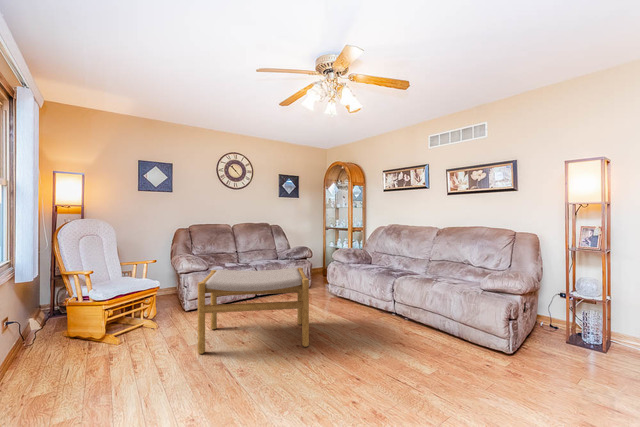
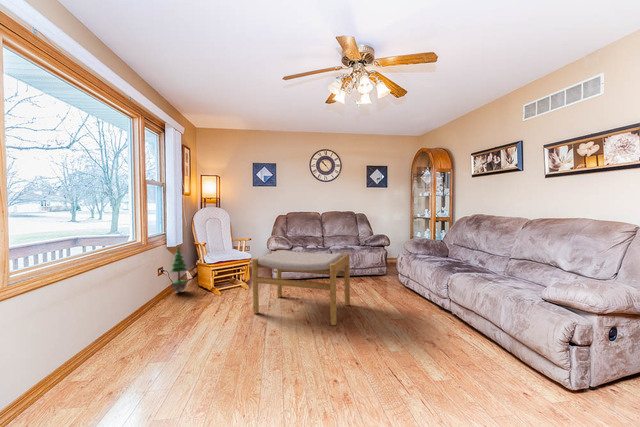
potted tree: none [23,277,58,350] -> present [170,247,187,292]

